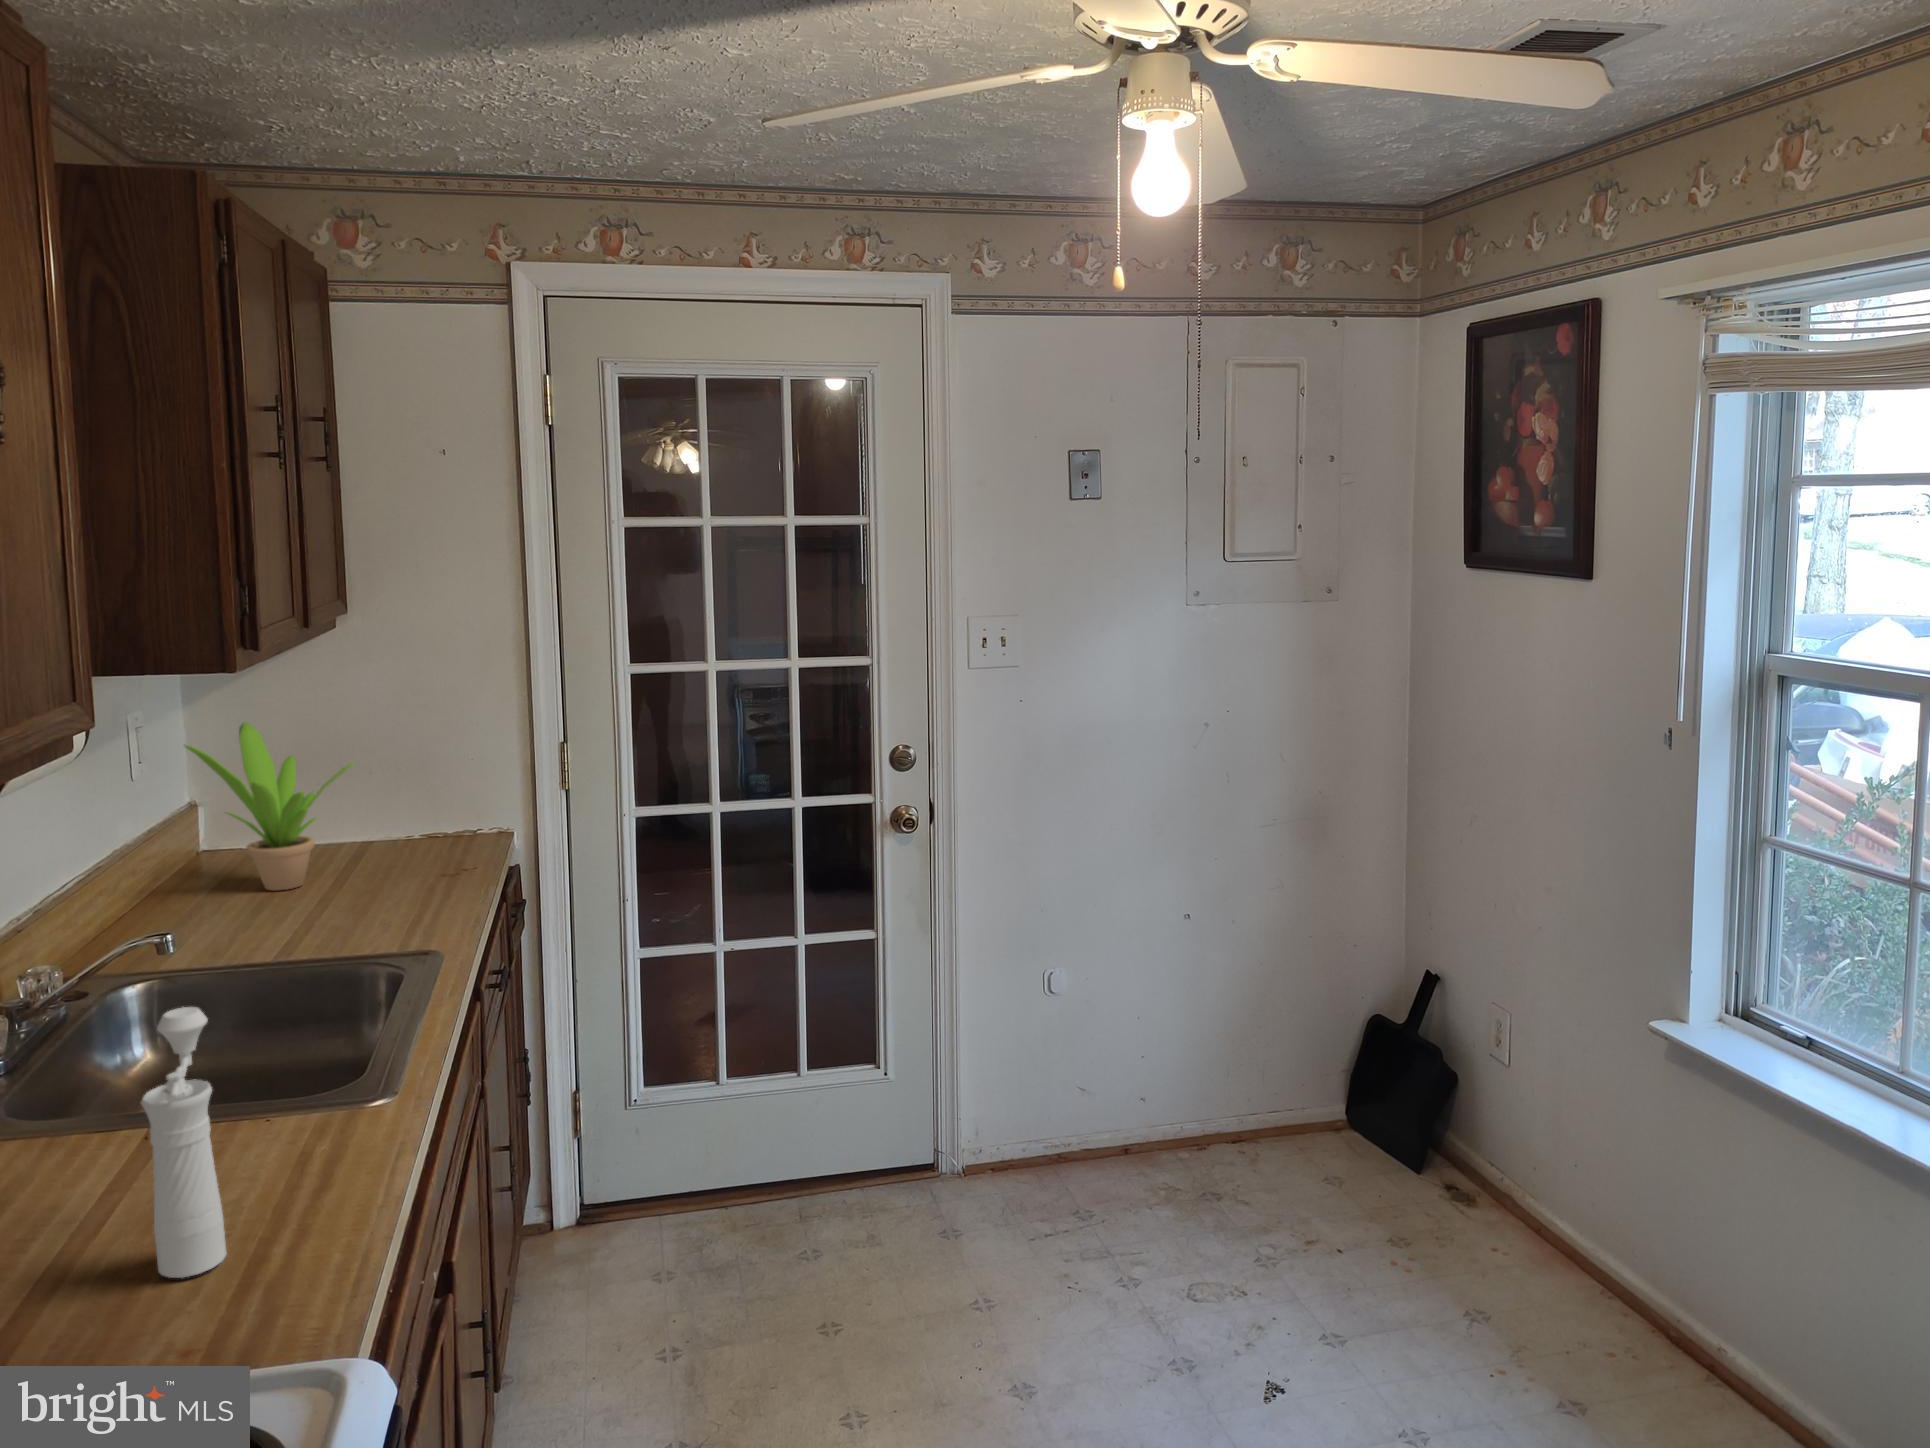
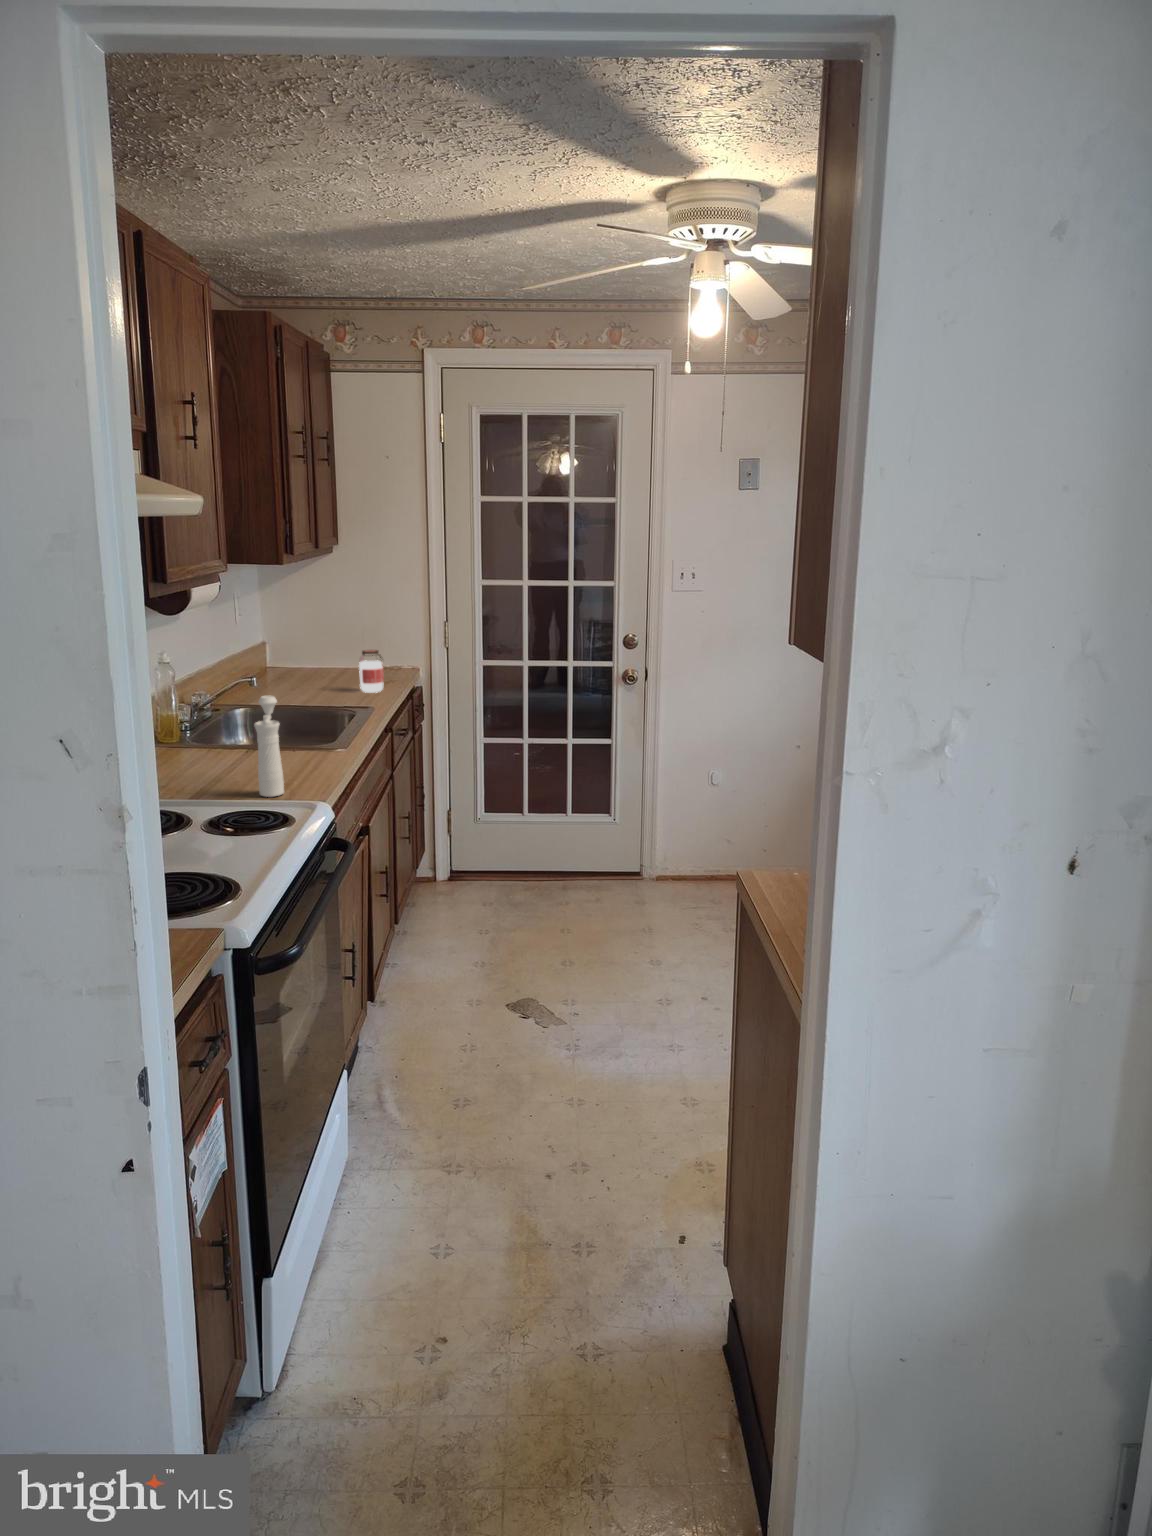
potted plant: present [185,722,354,891] -> none [260,599,340,684]
jar: none [397,817,451,905] -> present [359,650,384,693]

